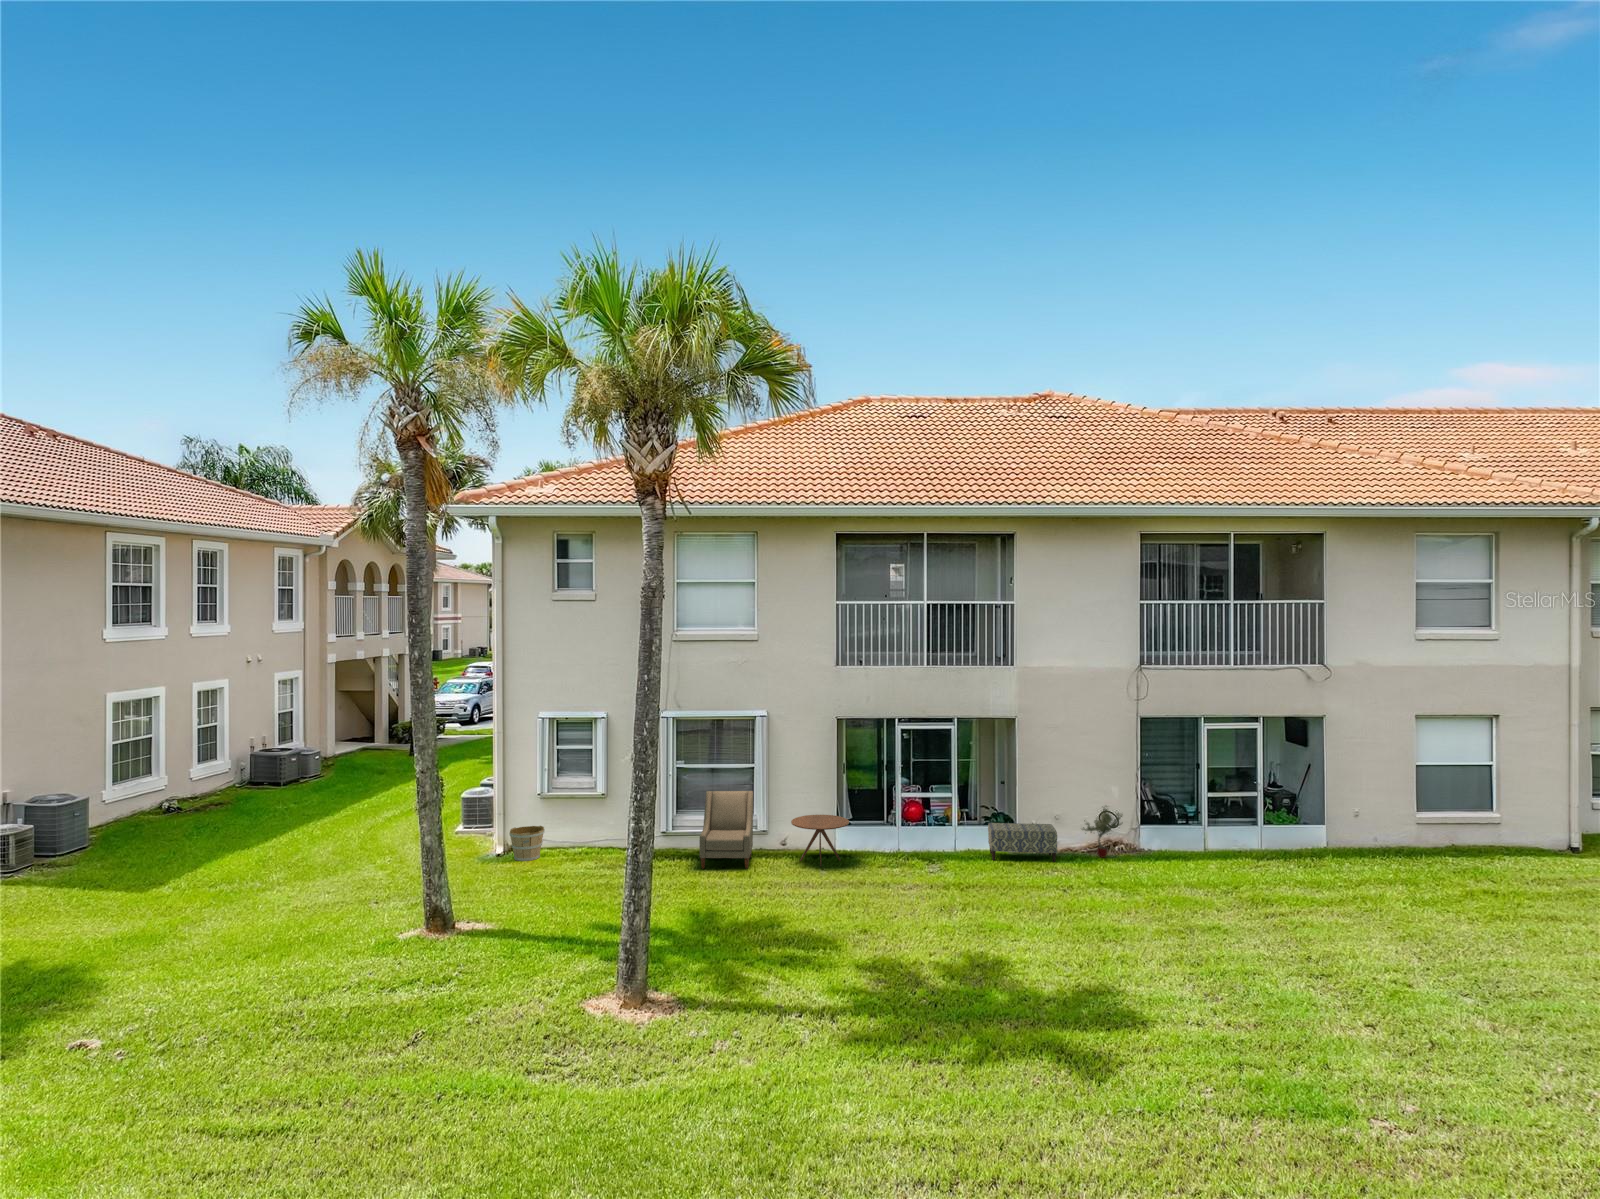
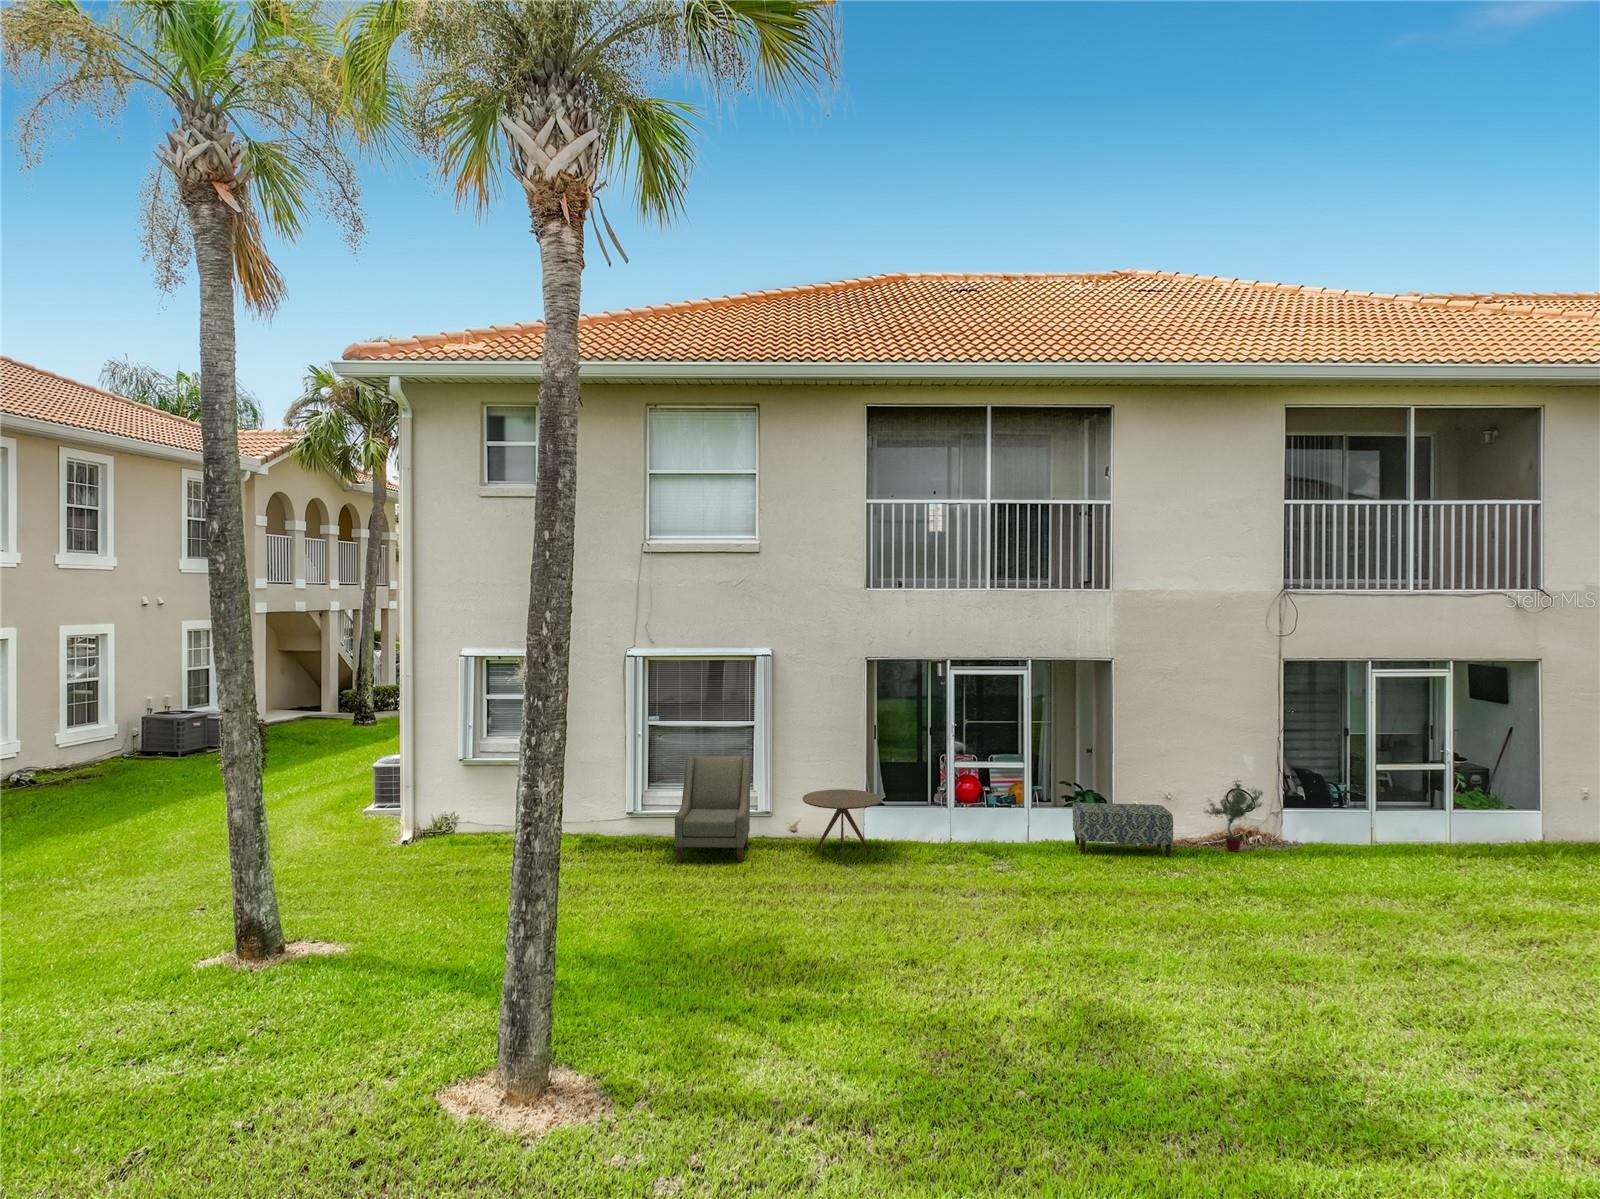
wooden bucket: present [509,826,545,861] -> none [418,801,468,849]

